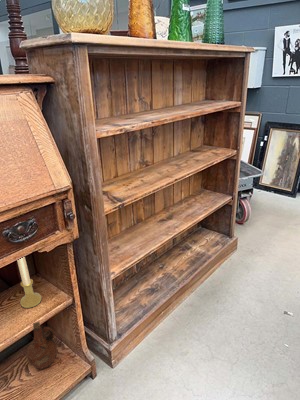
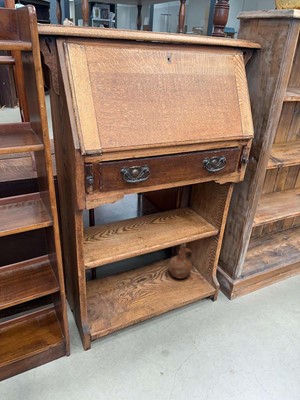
candle holder: present [17,257,41,308] -> none [180,181,196,227]

